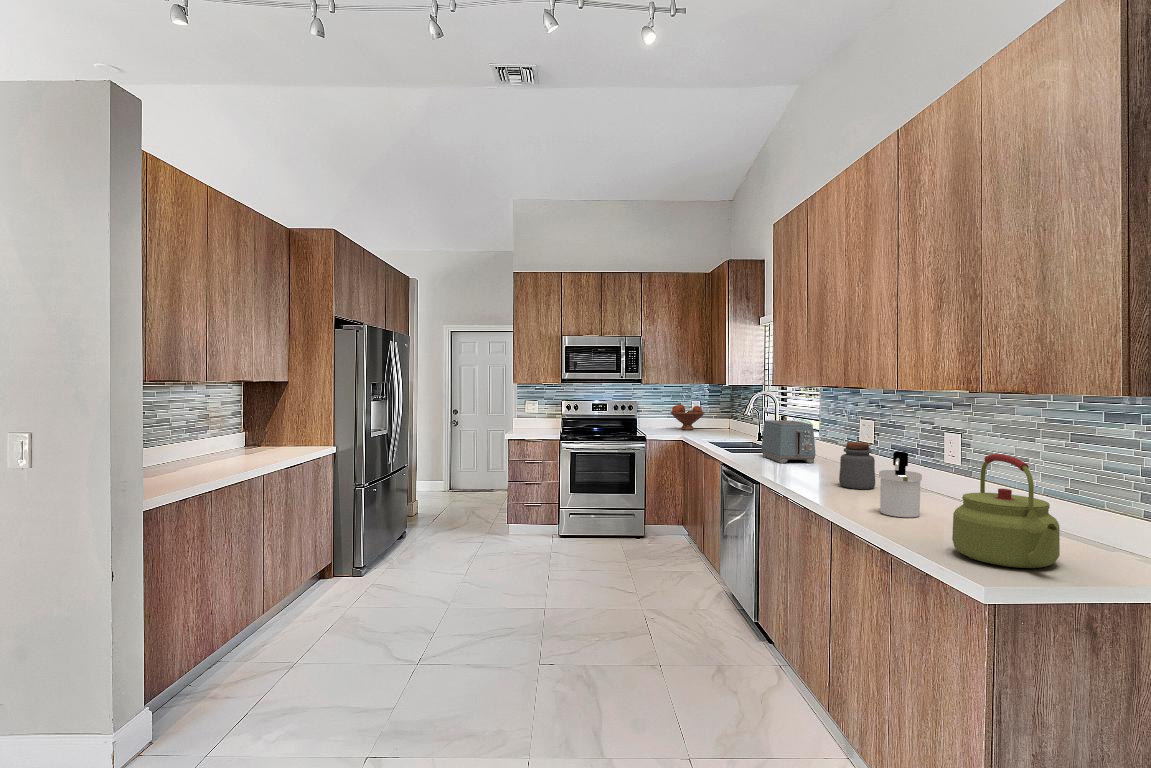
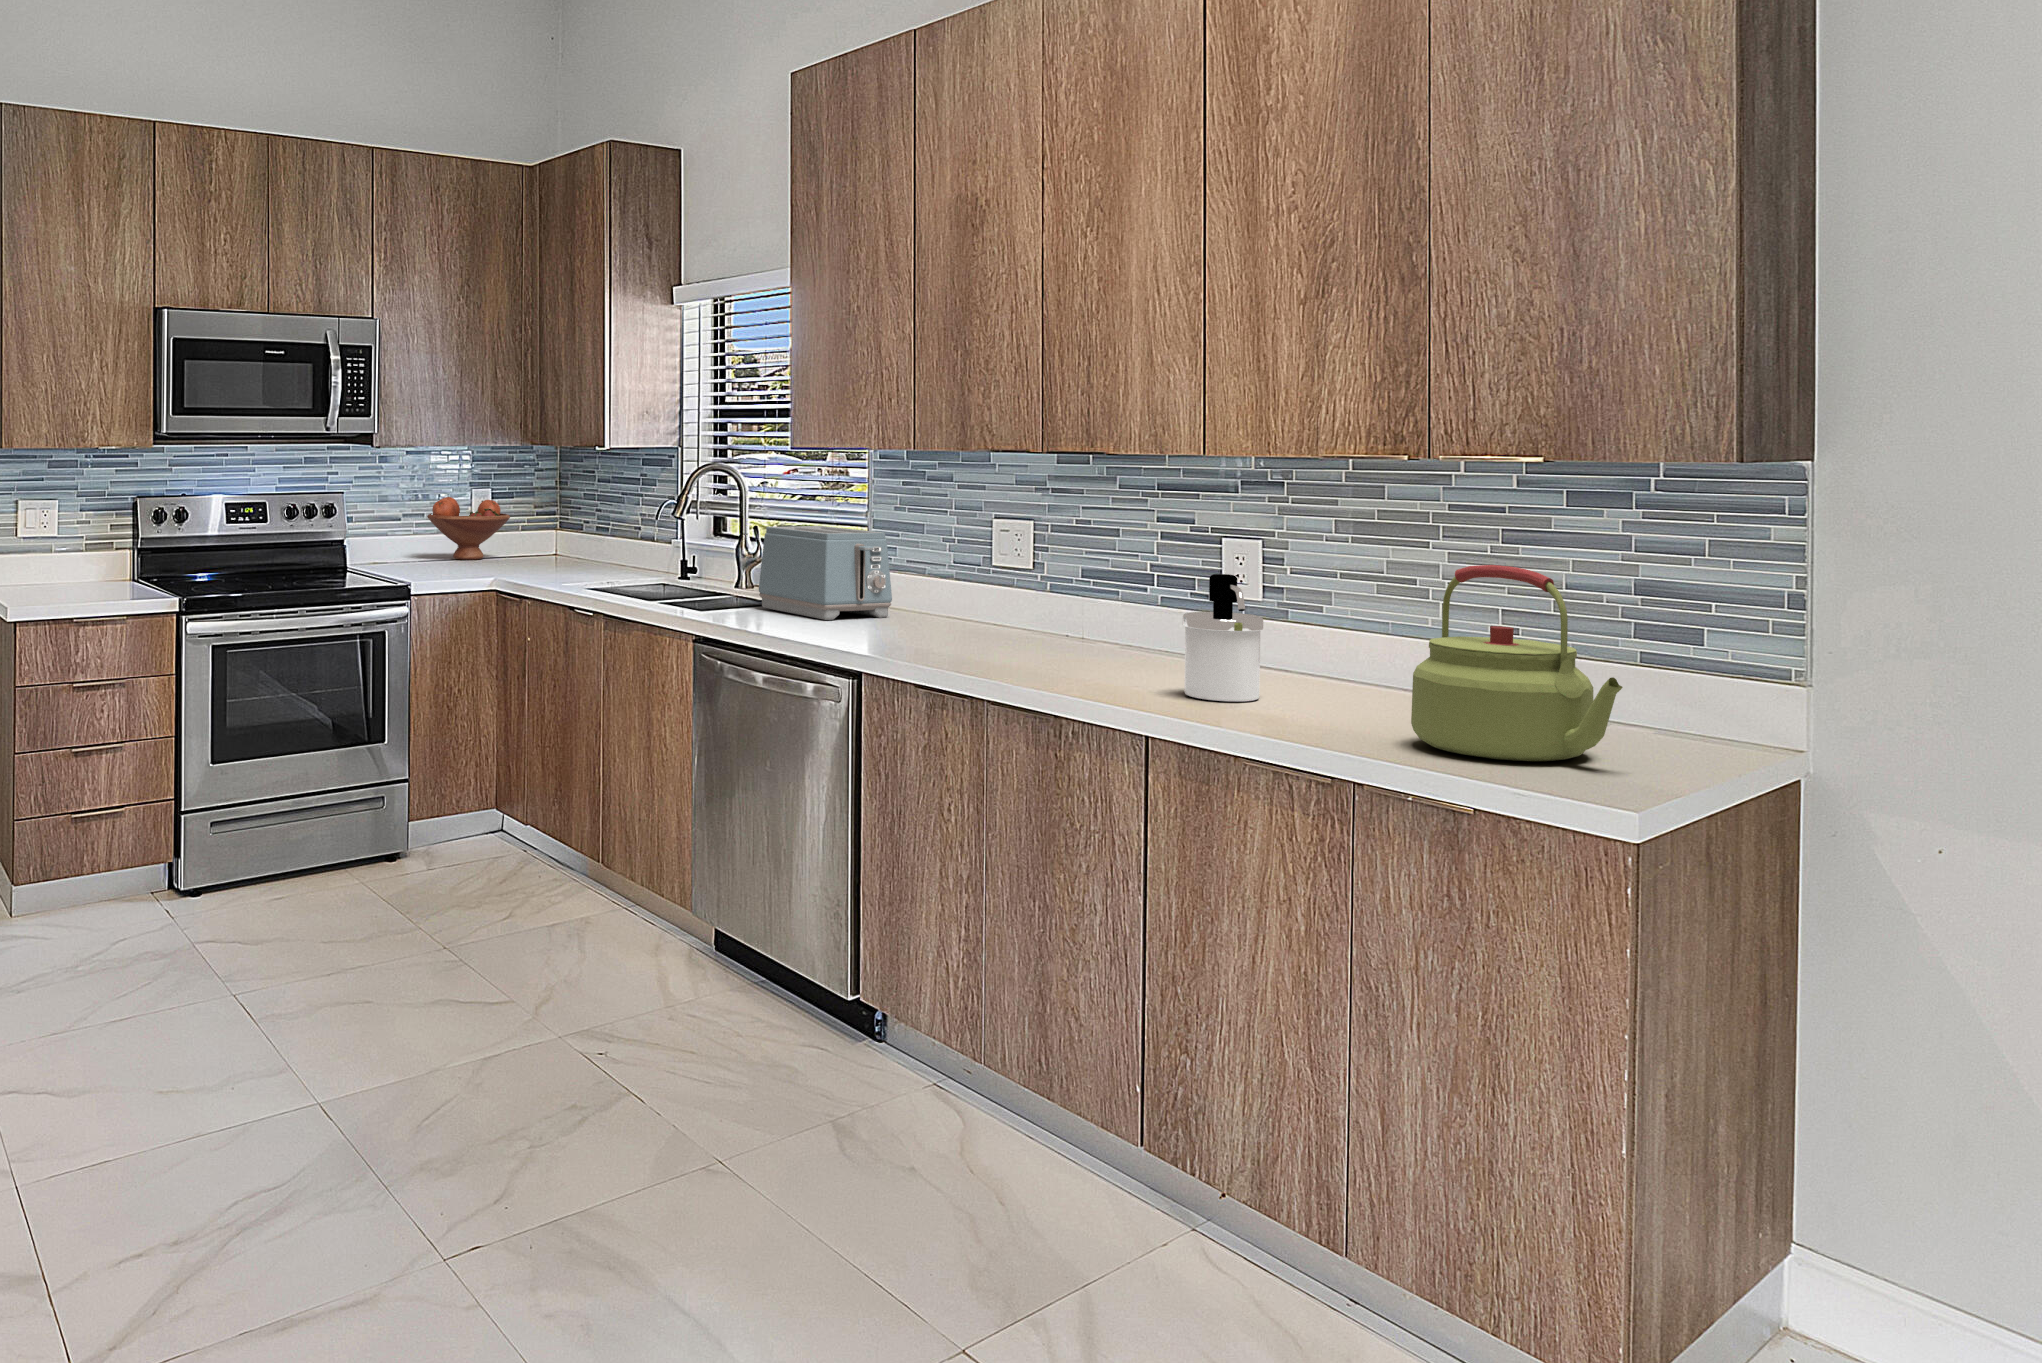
jar: present [839,442,875,489] -> none [1023,563,1095,659]

